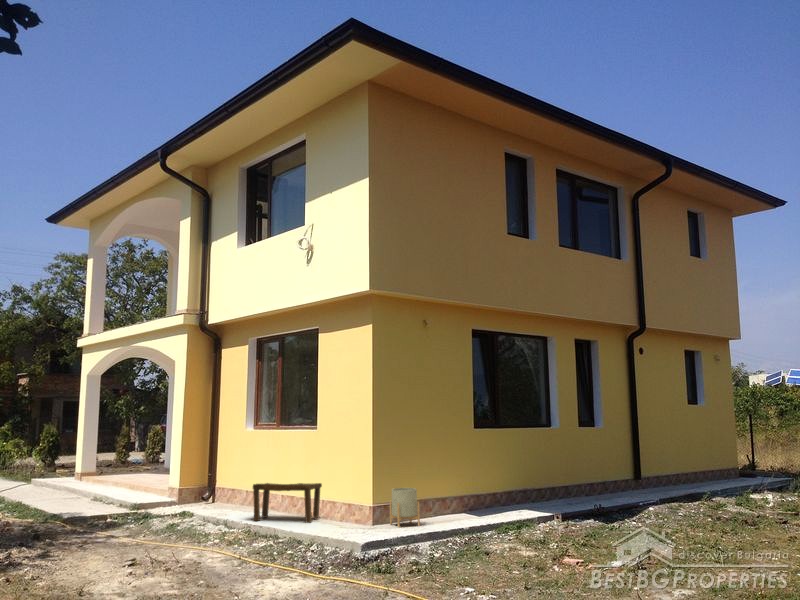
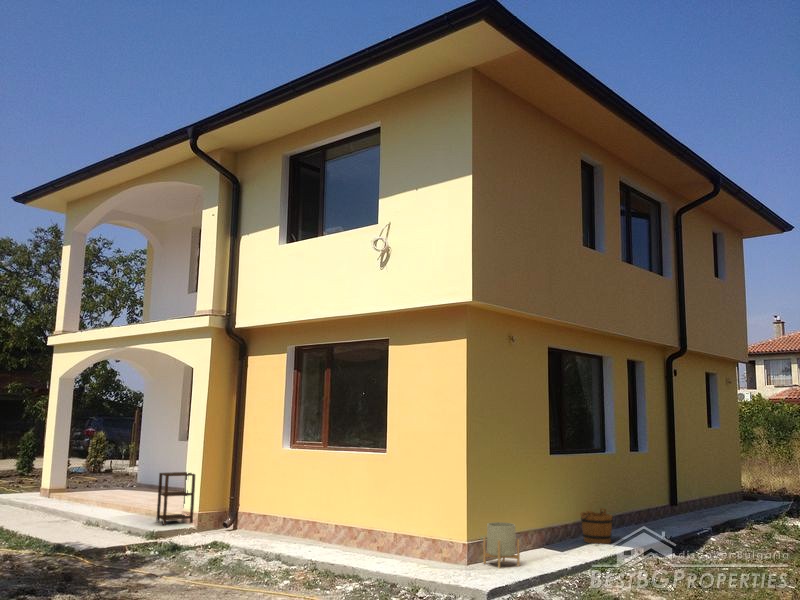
side table: none [145,453,175,498] -> present [156,472,195,525]
bucket: none [509,477,538,510] -> present [581,508,612,544]
bench: present [253,483,322,523] -> none [319,513,396,561]

